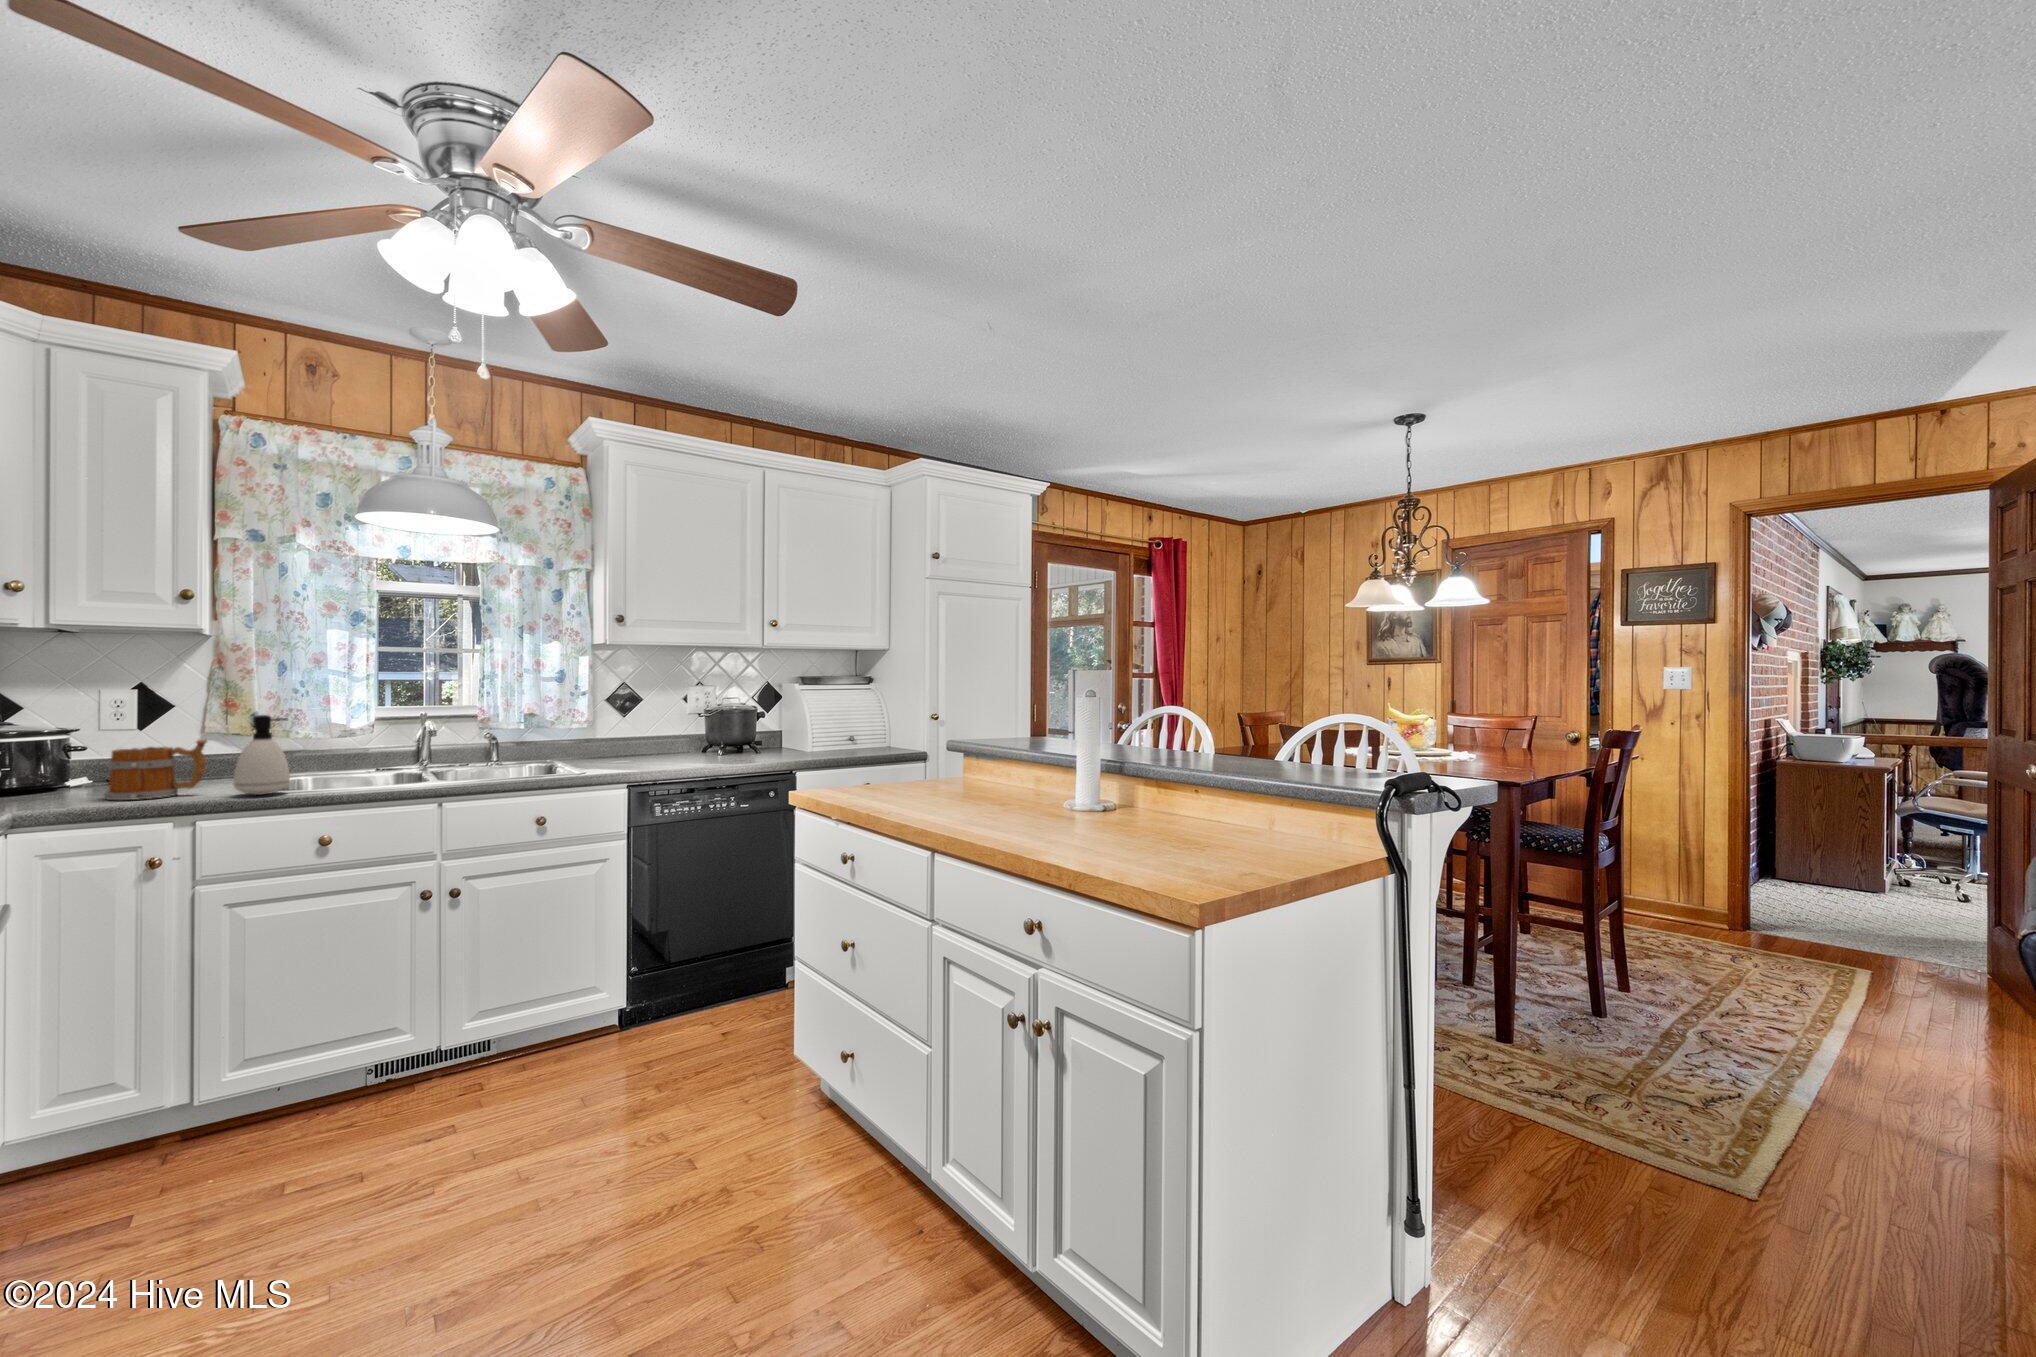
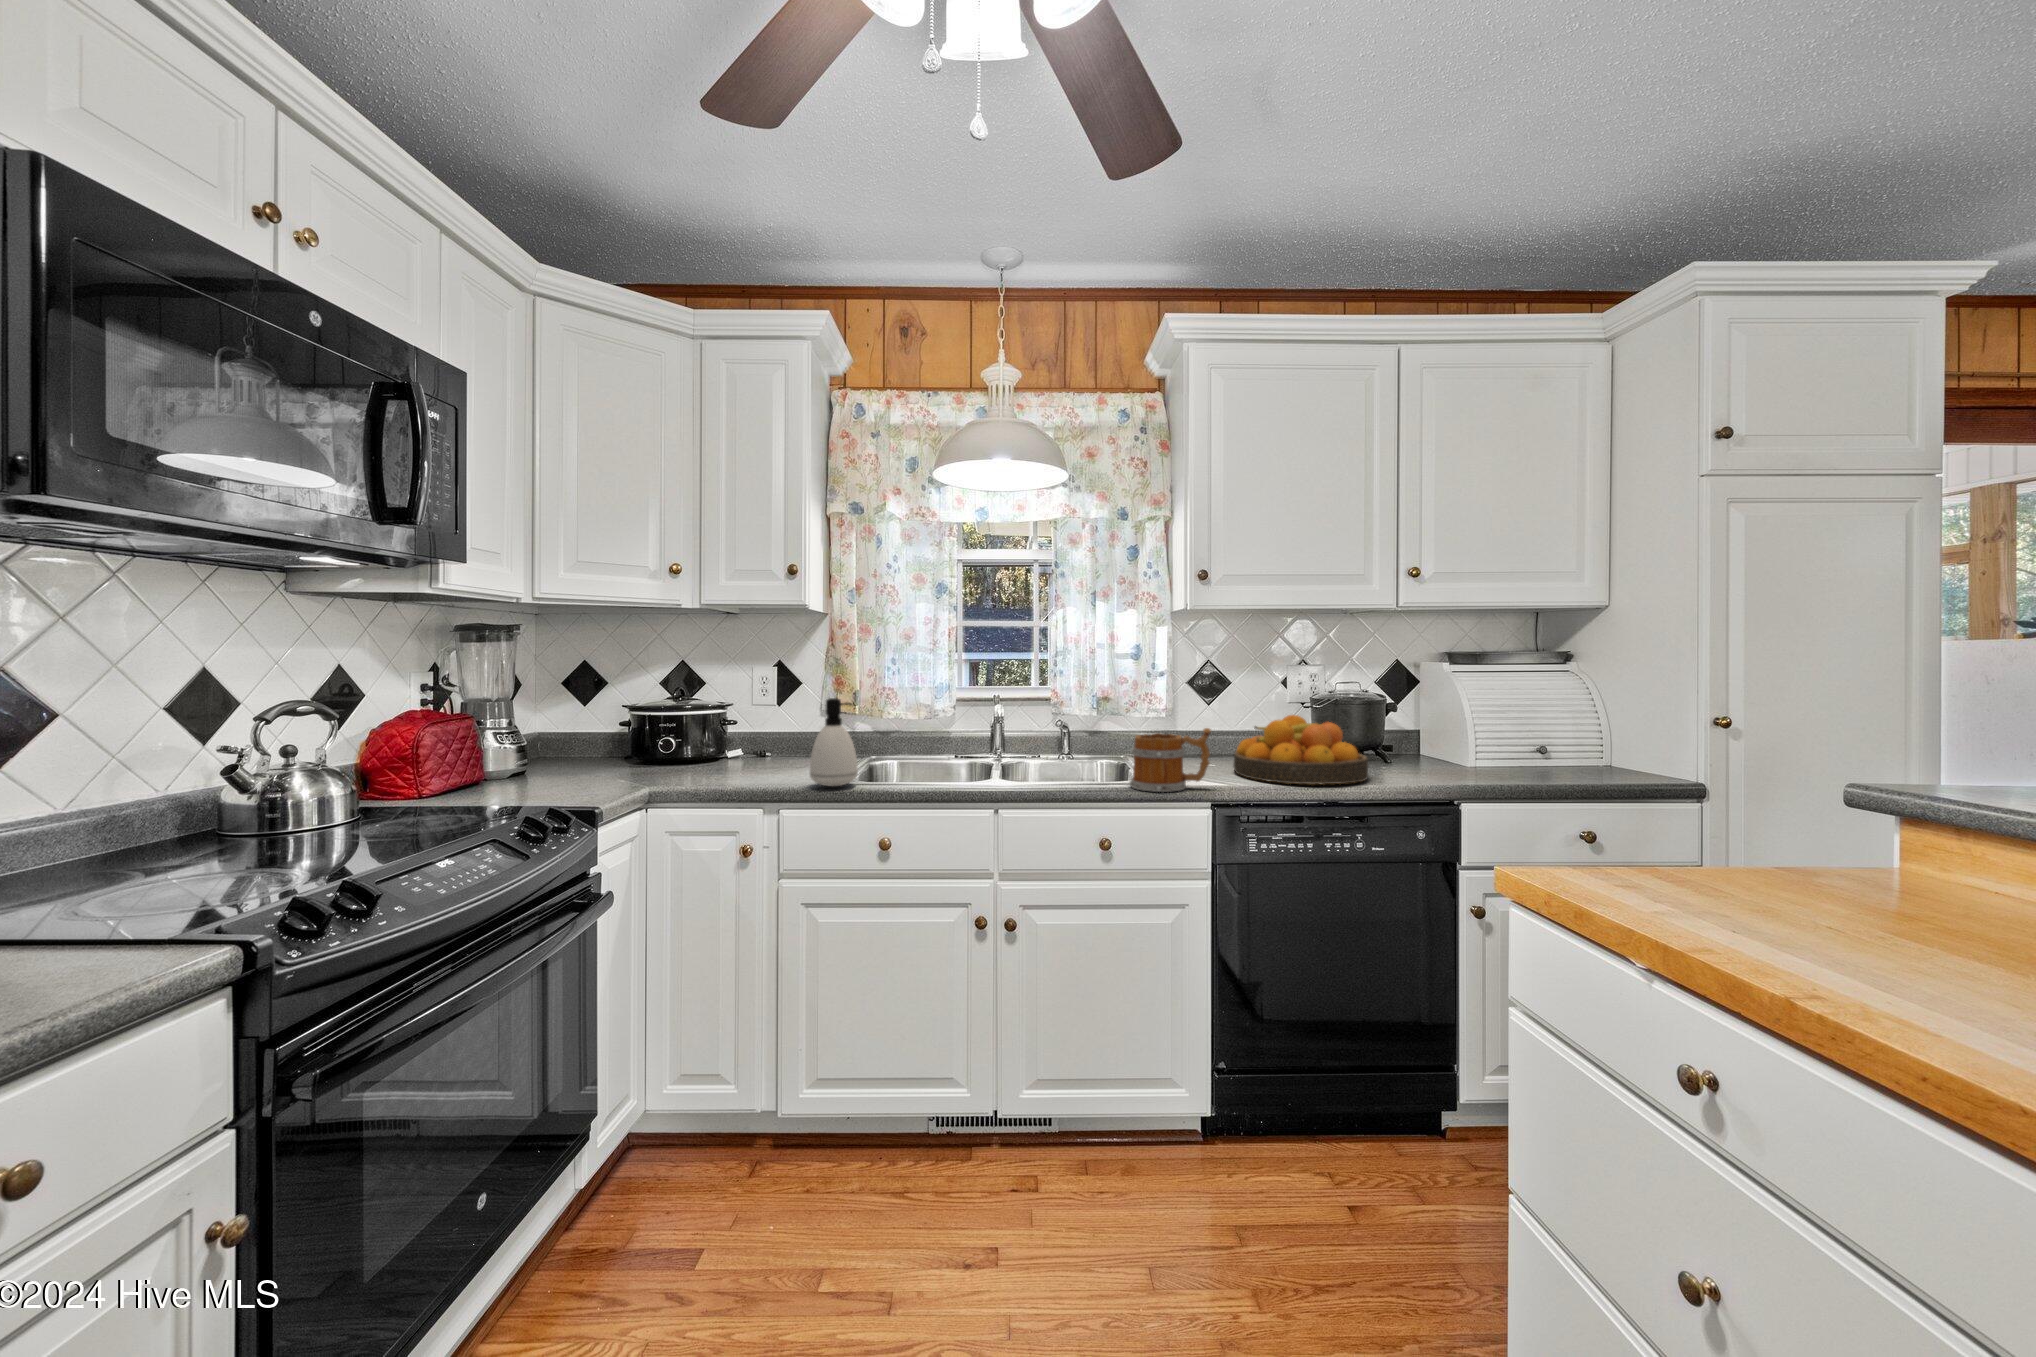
fruit bowl: none [643,721,741,768] -> present [1234,715,1368,785]
mug: present [104,739,207,800] -> present [1129,728,1211,792]

